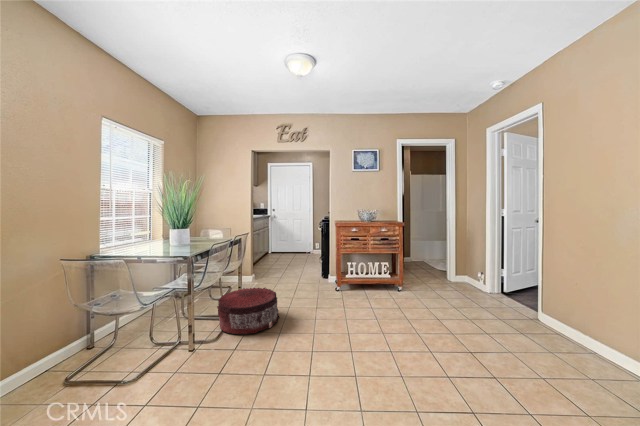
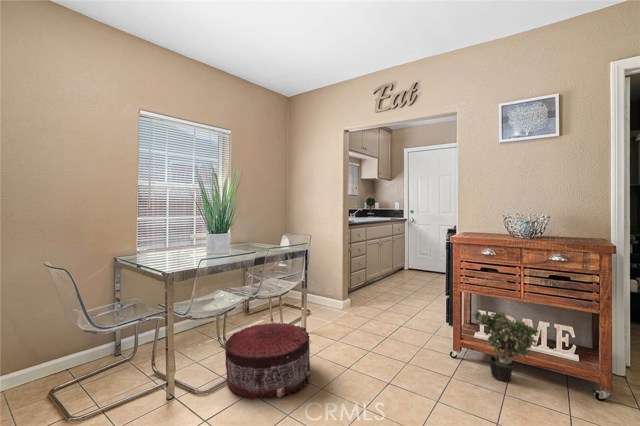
potted plant: none [349,260,378,294] -> present [472,311,538,381]

